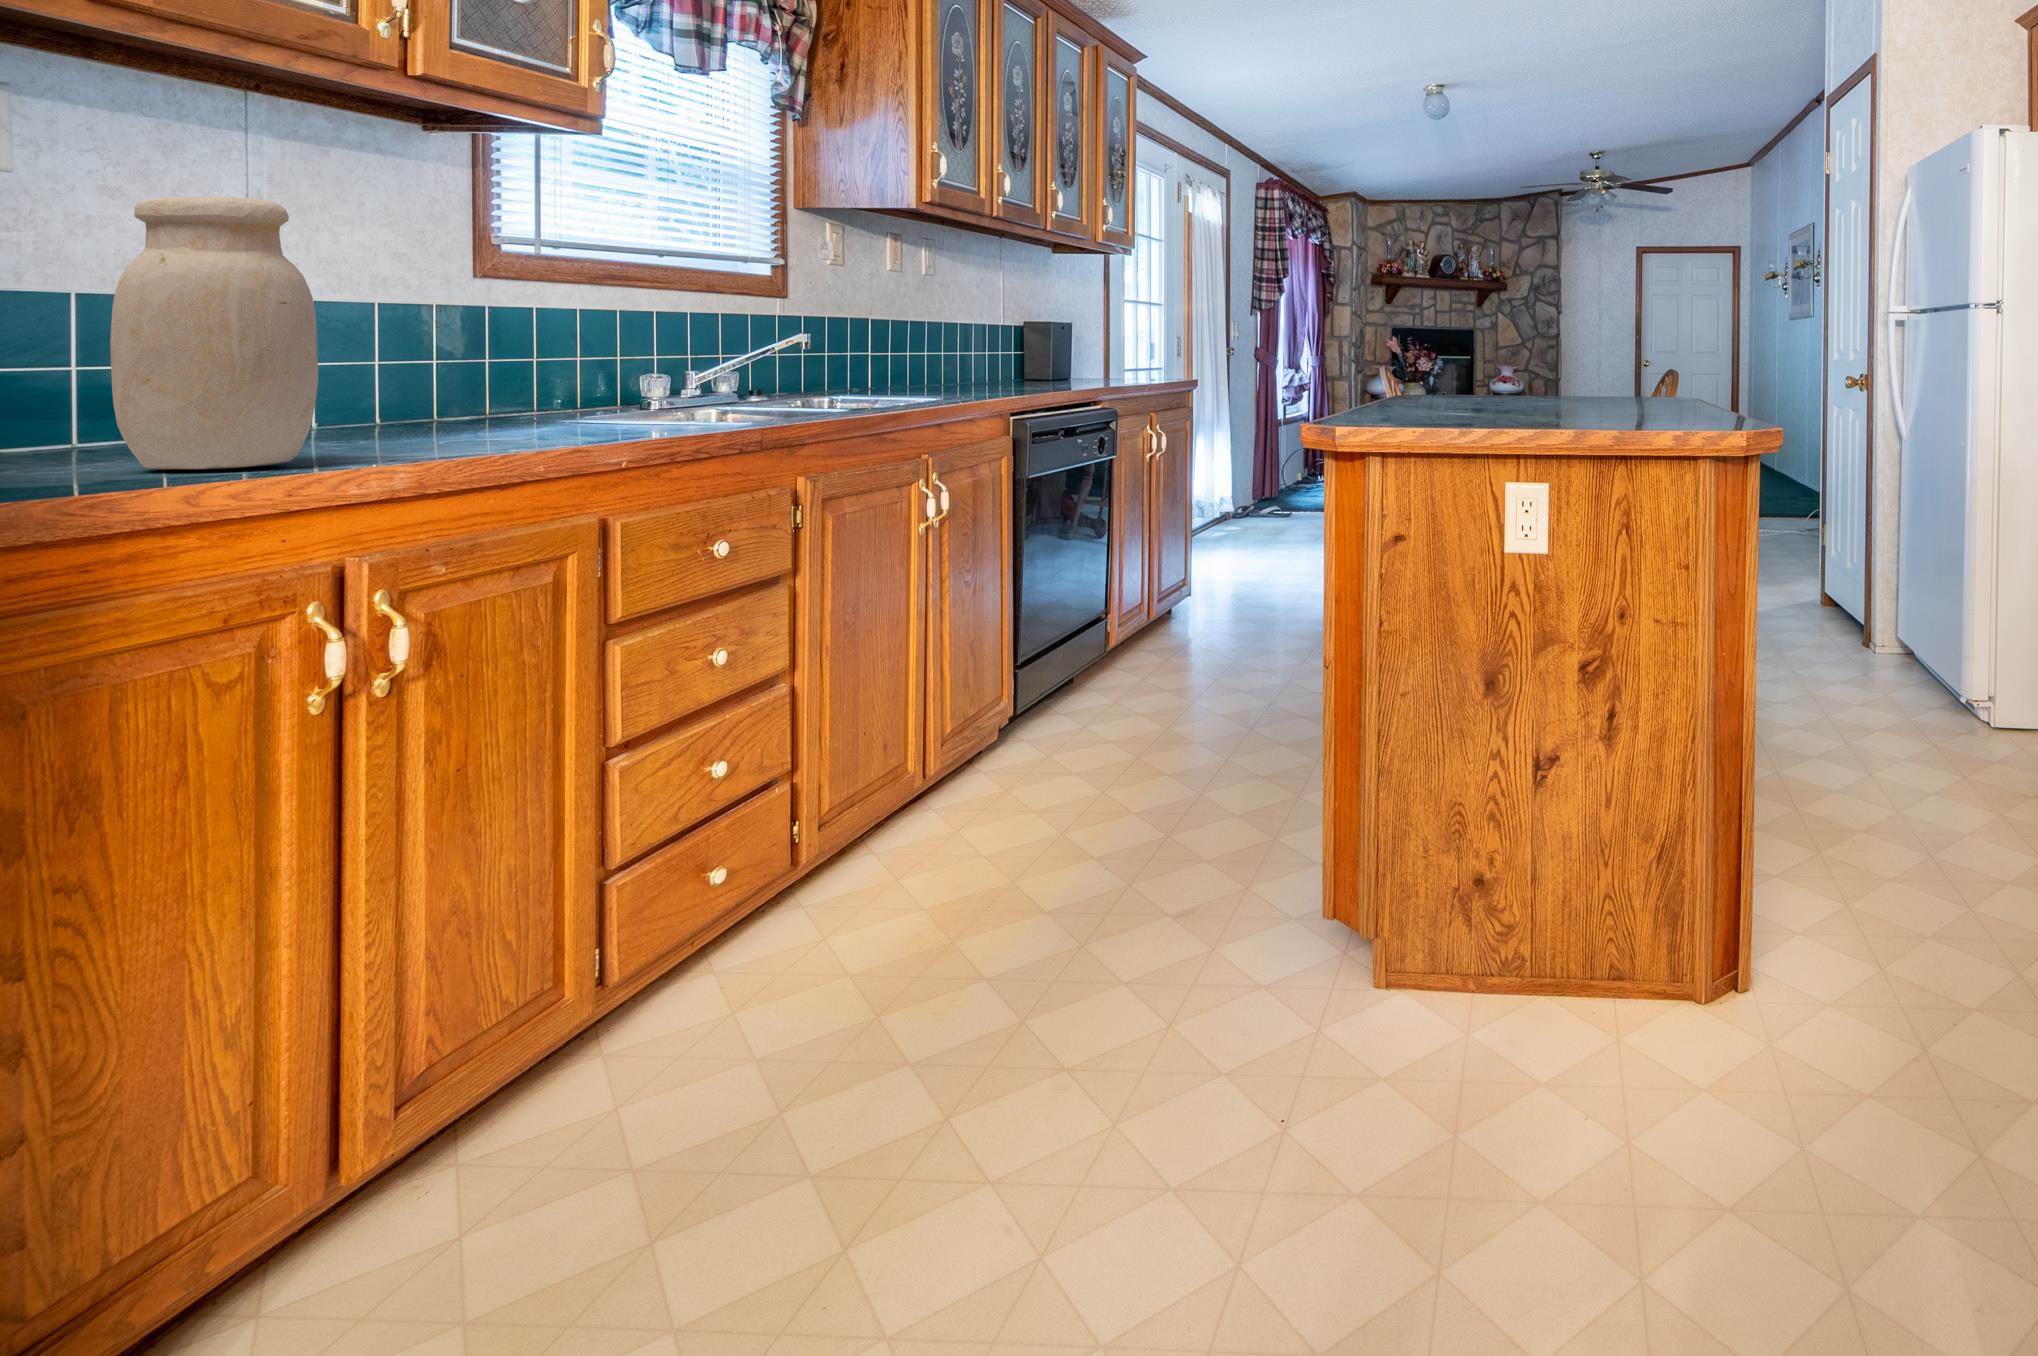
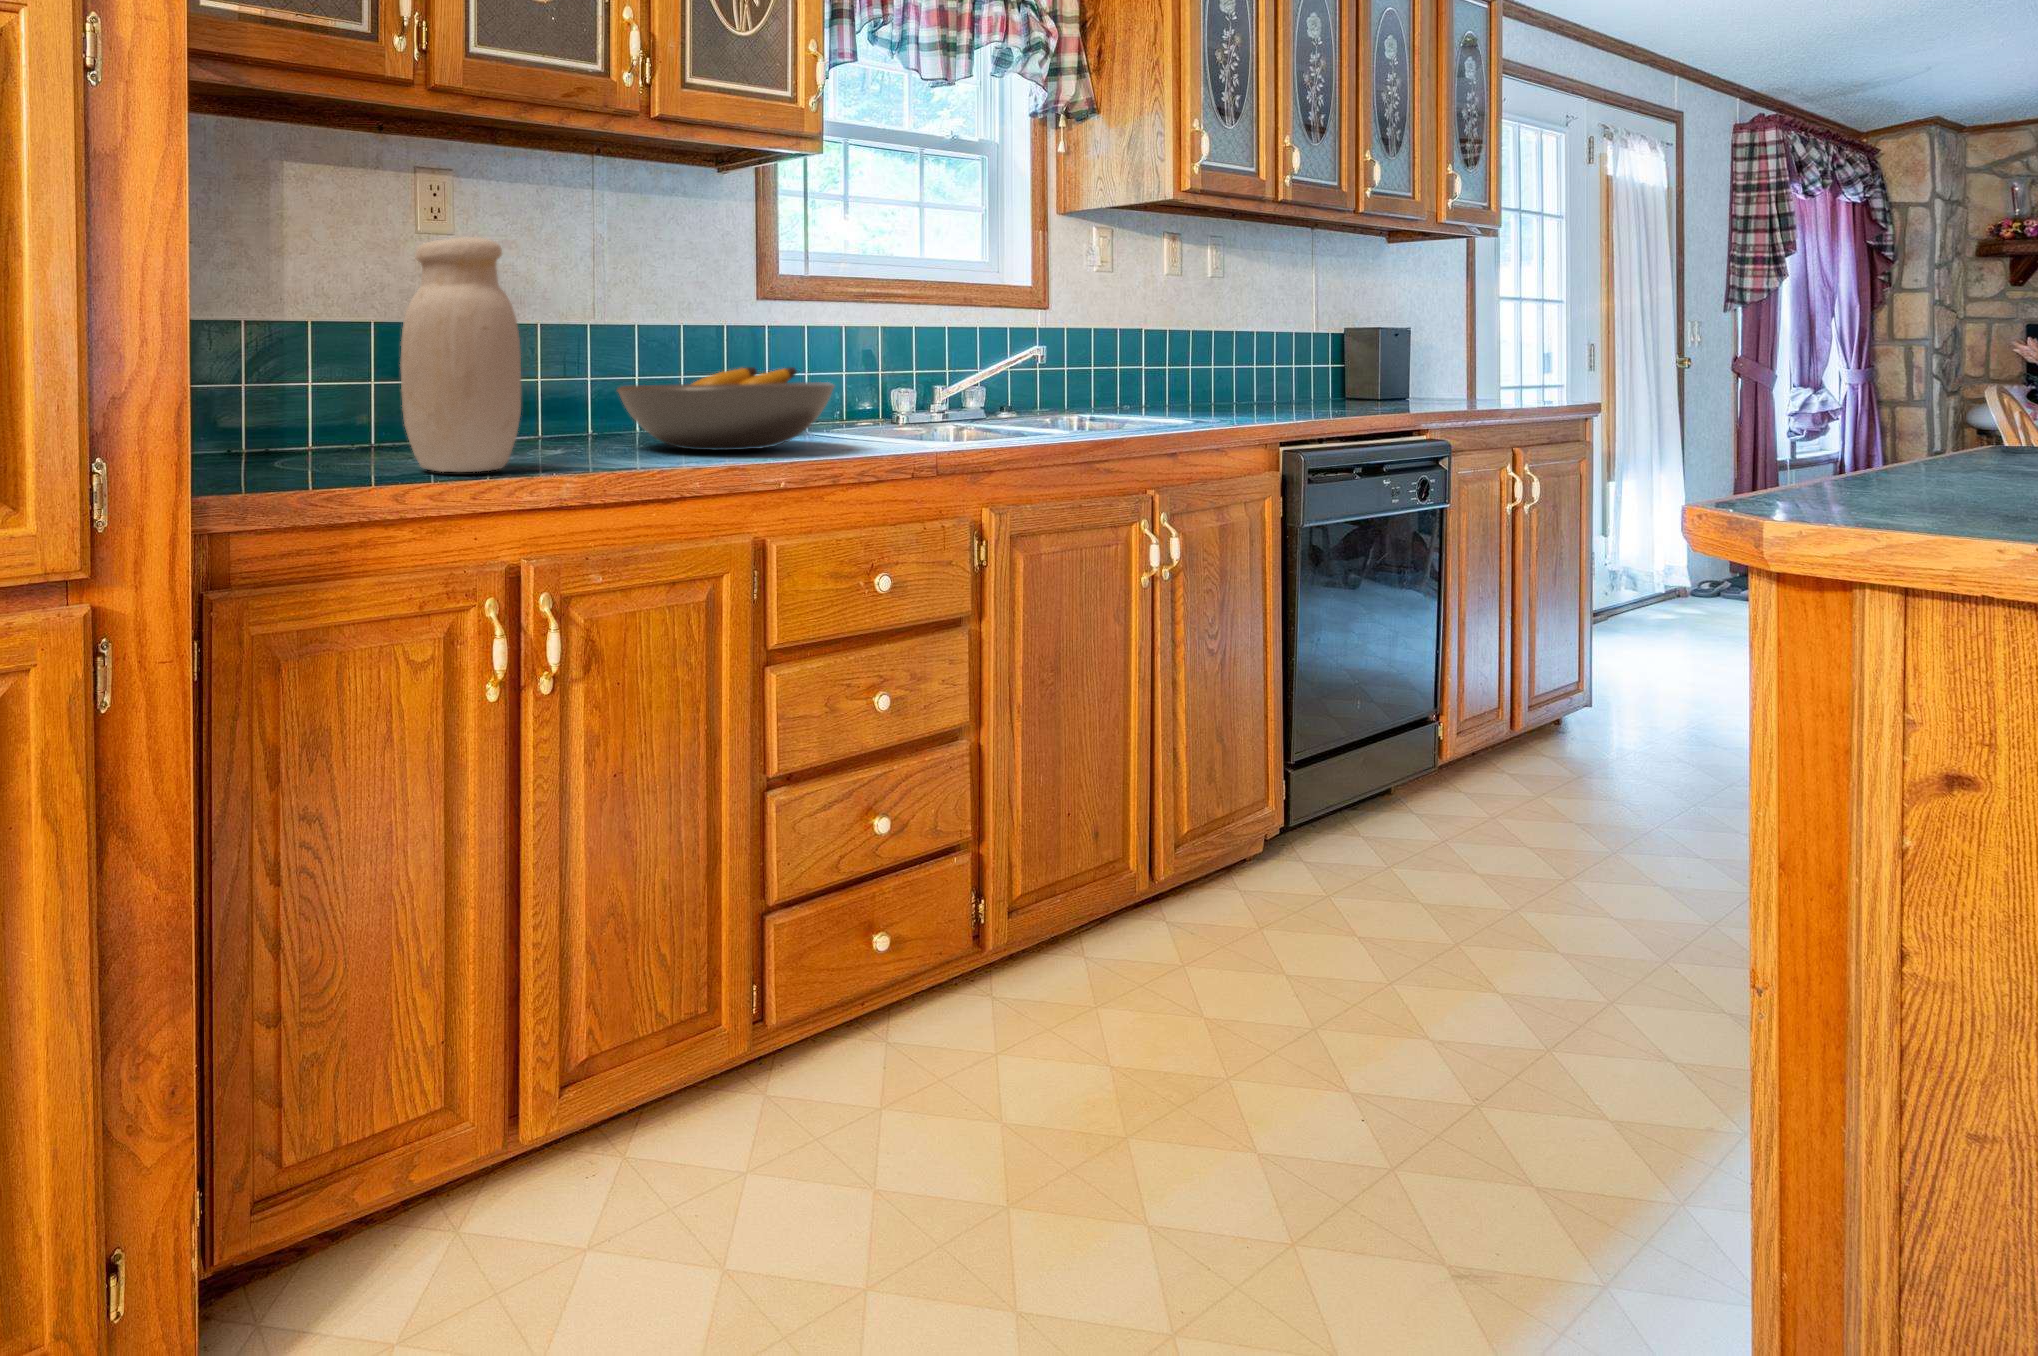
fruit bowl: none [361,350,659,437] -> present [617,367,834,450]

